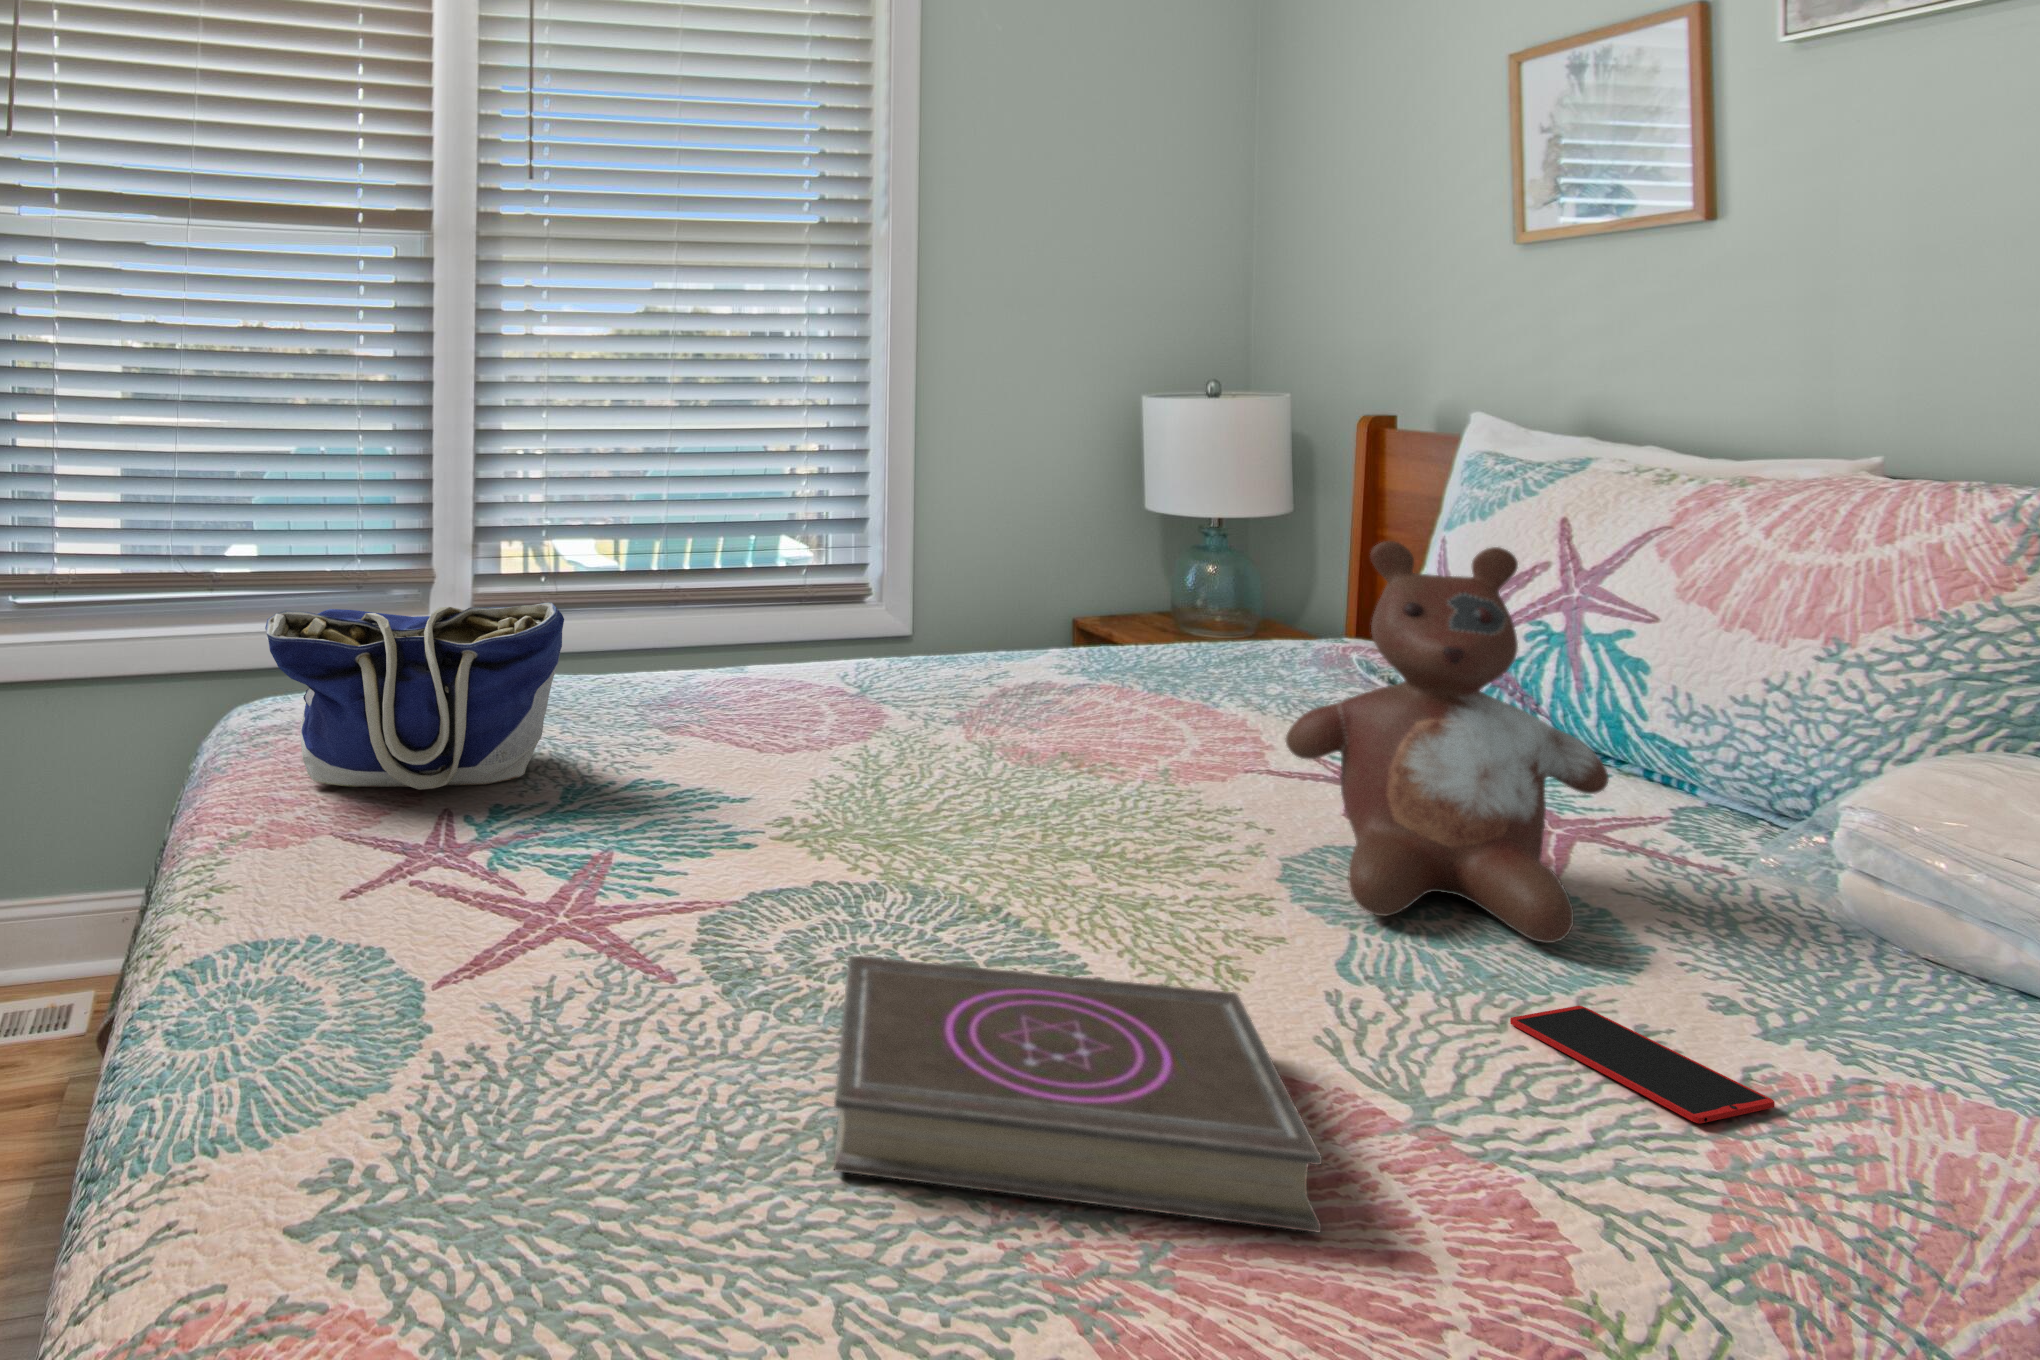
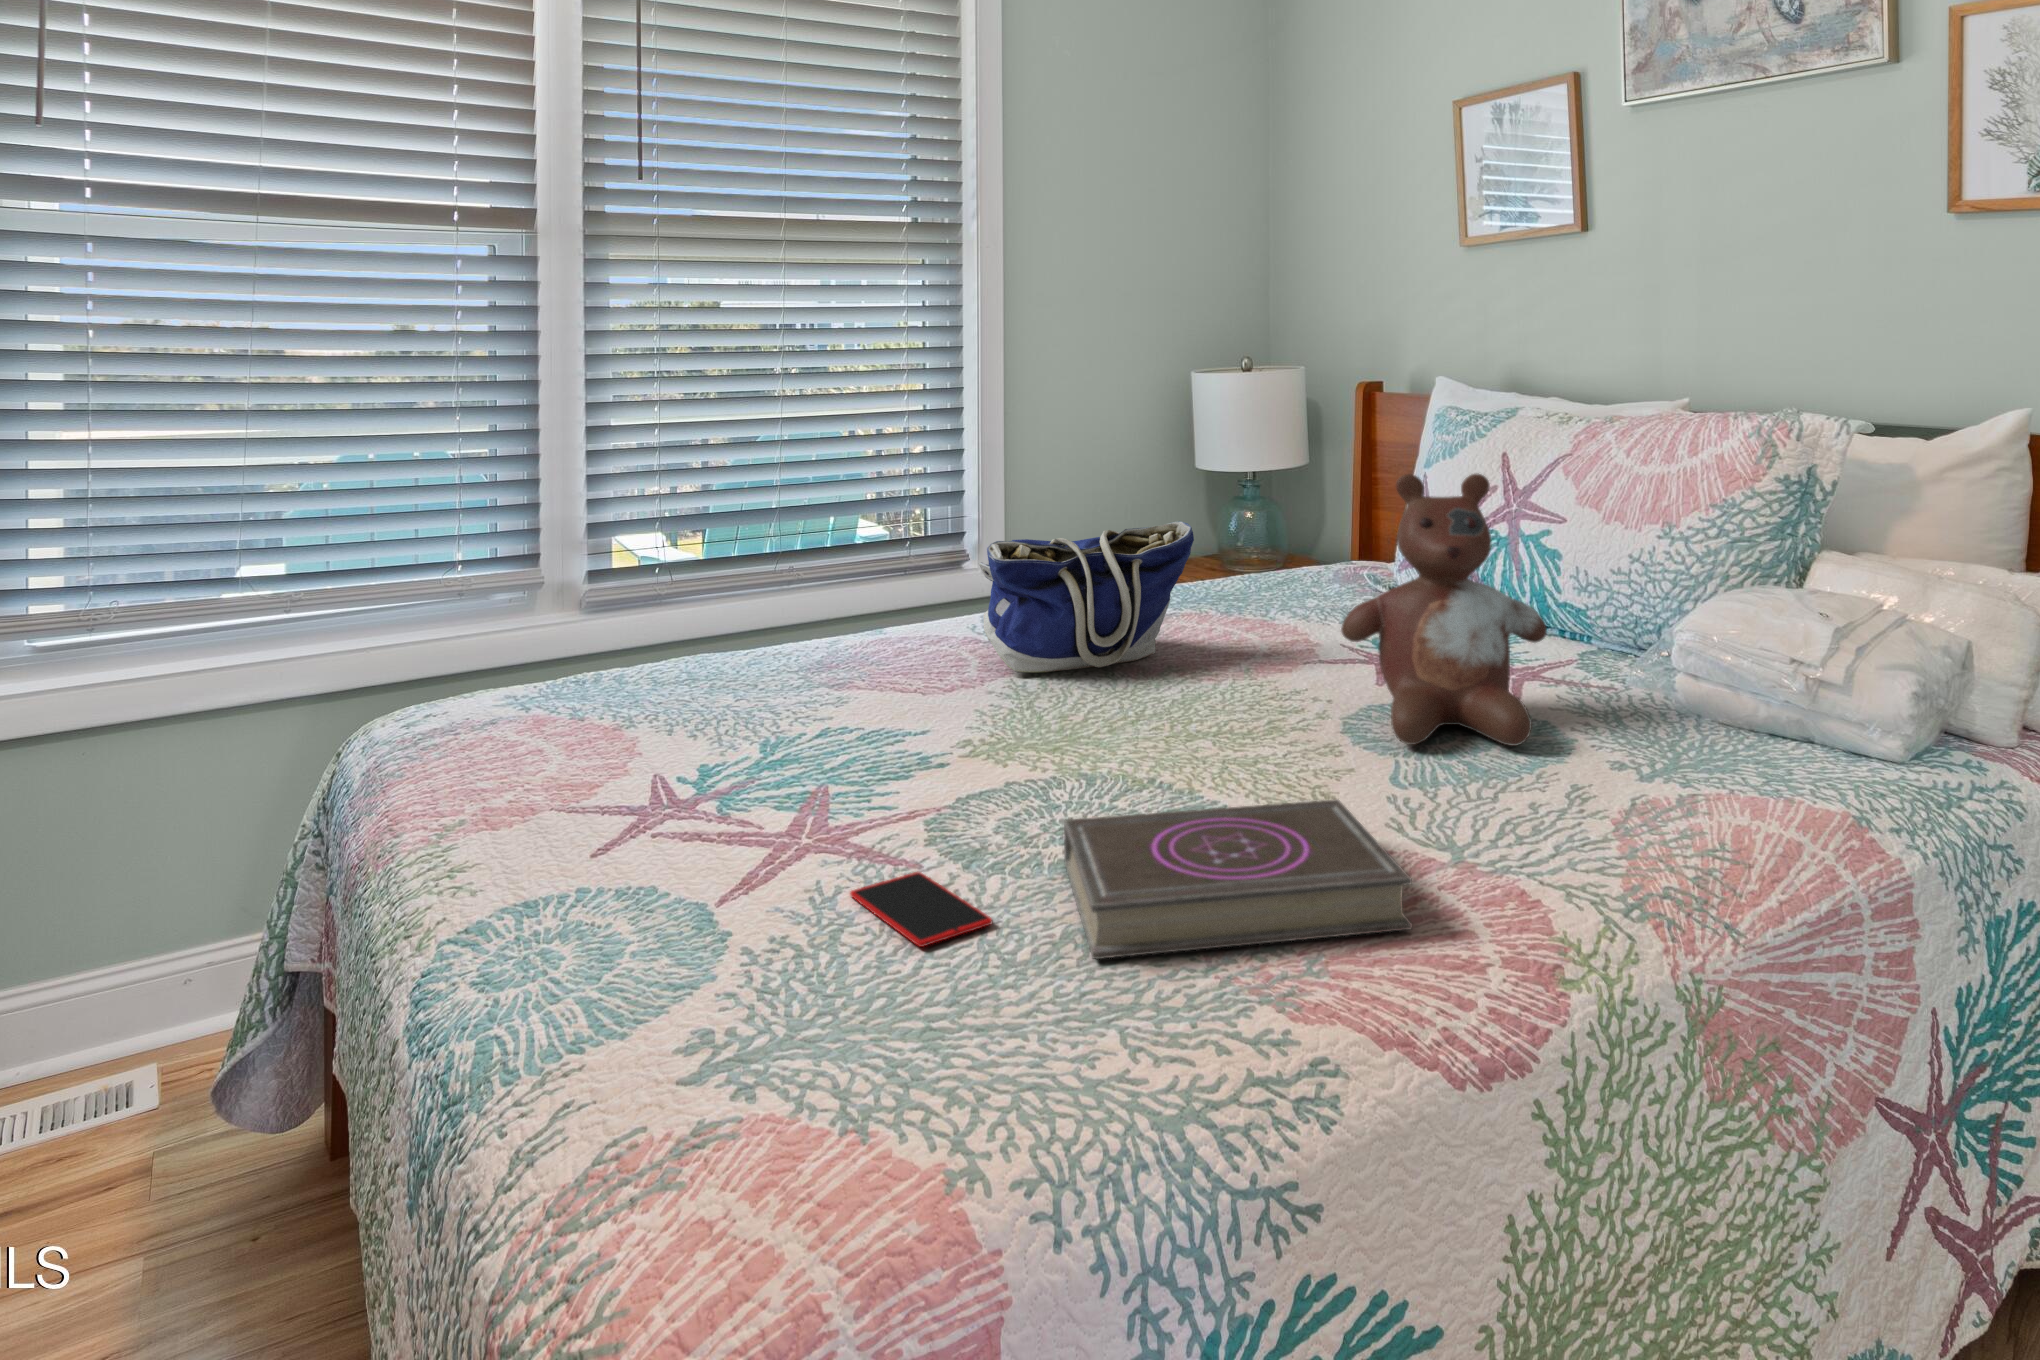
tote bag: present [265,602,564,790] -> present [979,521,1194,672]
smartphone: present [1510,1006,1774,1124] -> present [850,872,992,947]

